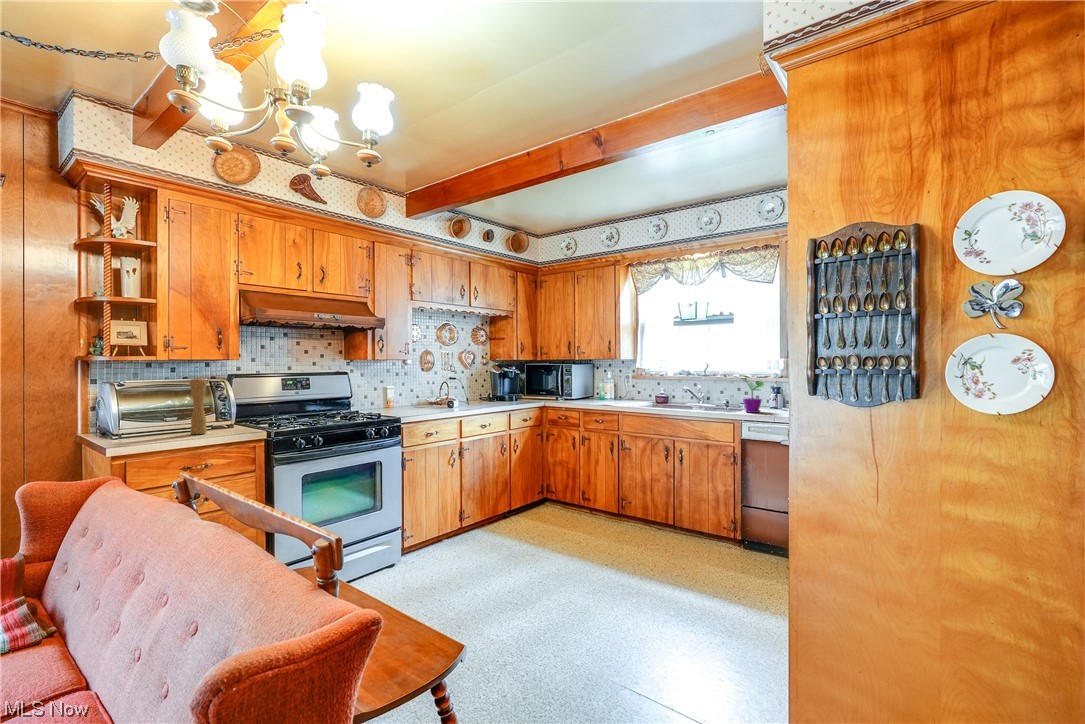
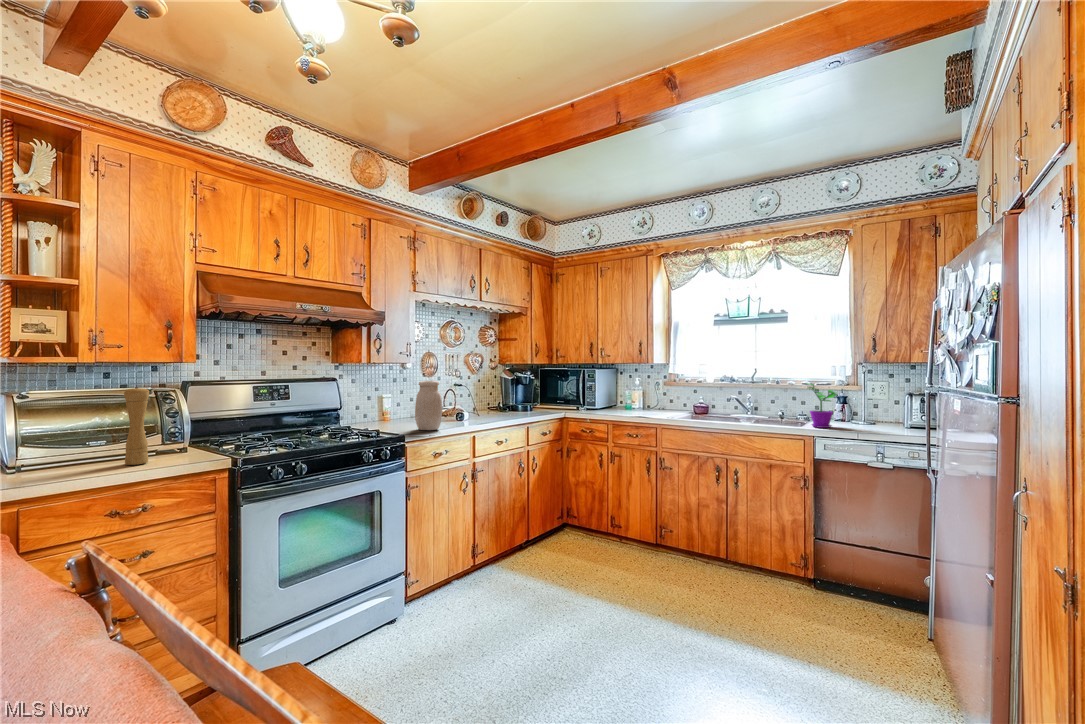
jar: none [411,374,433,414] -> present [415,380,442,430]

